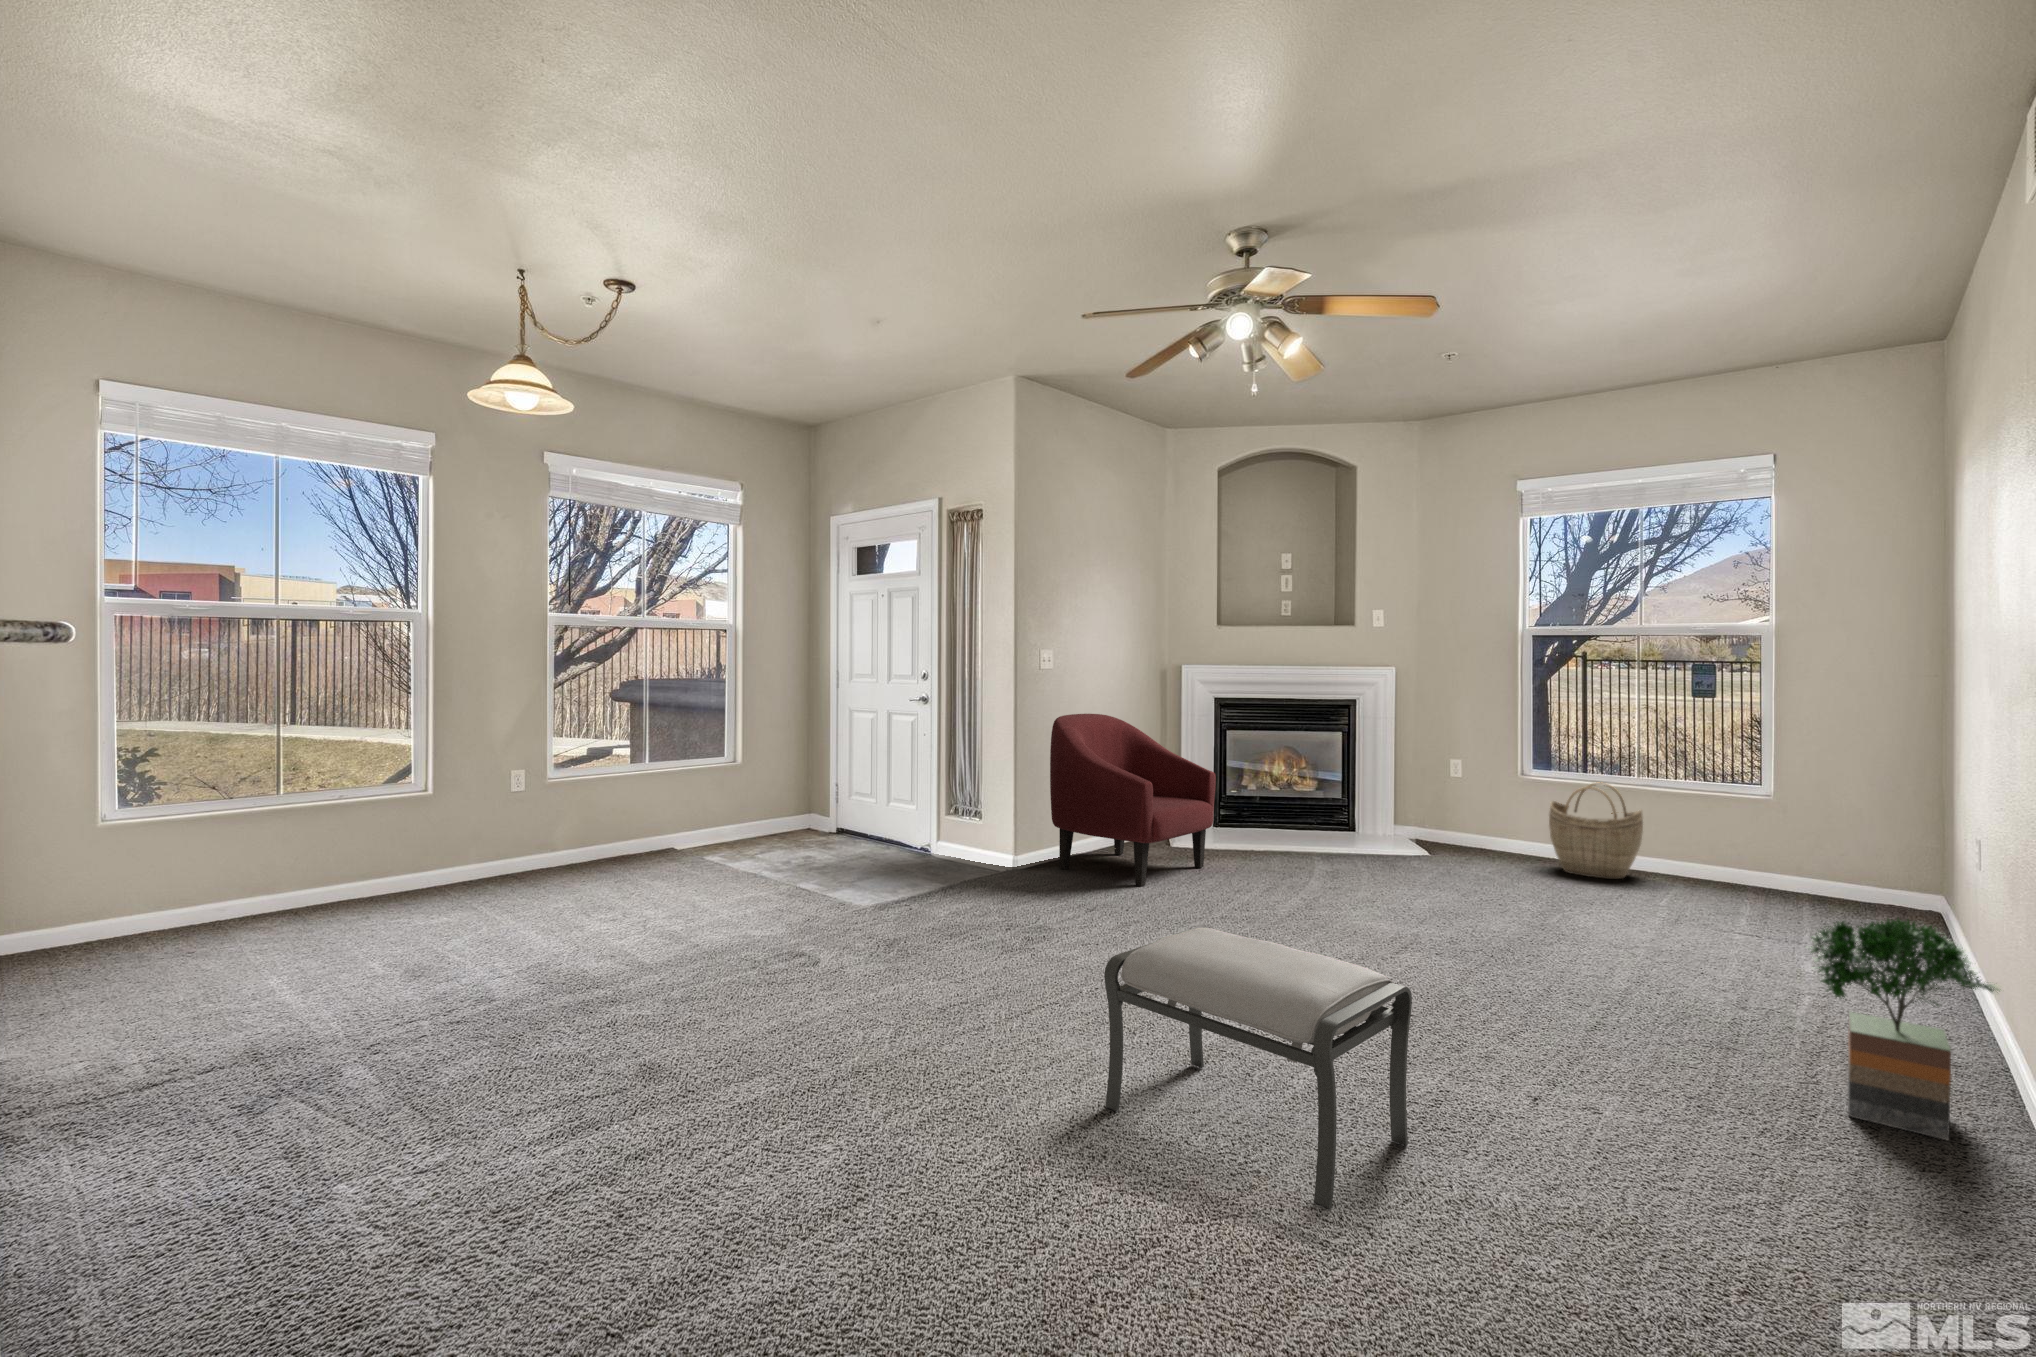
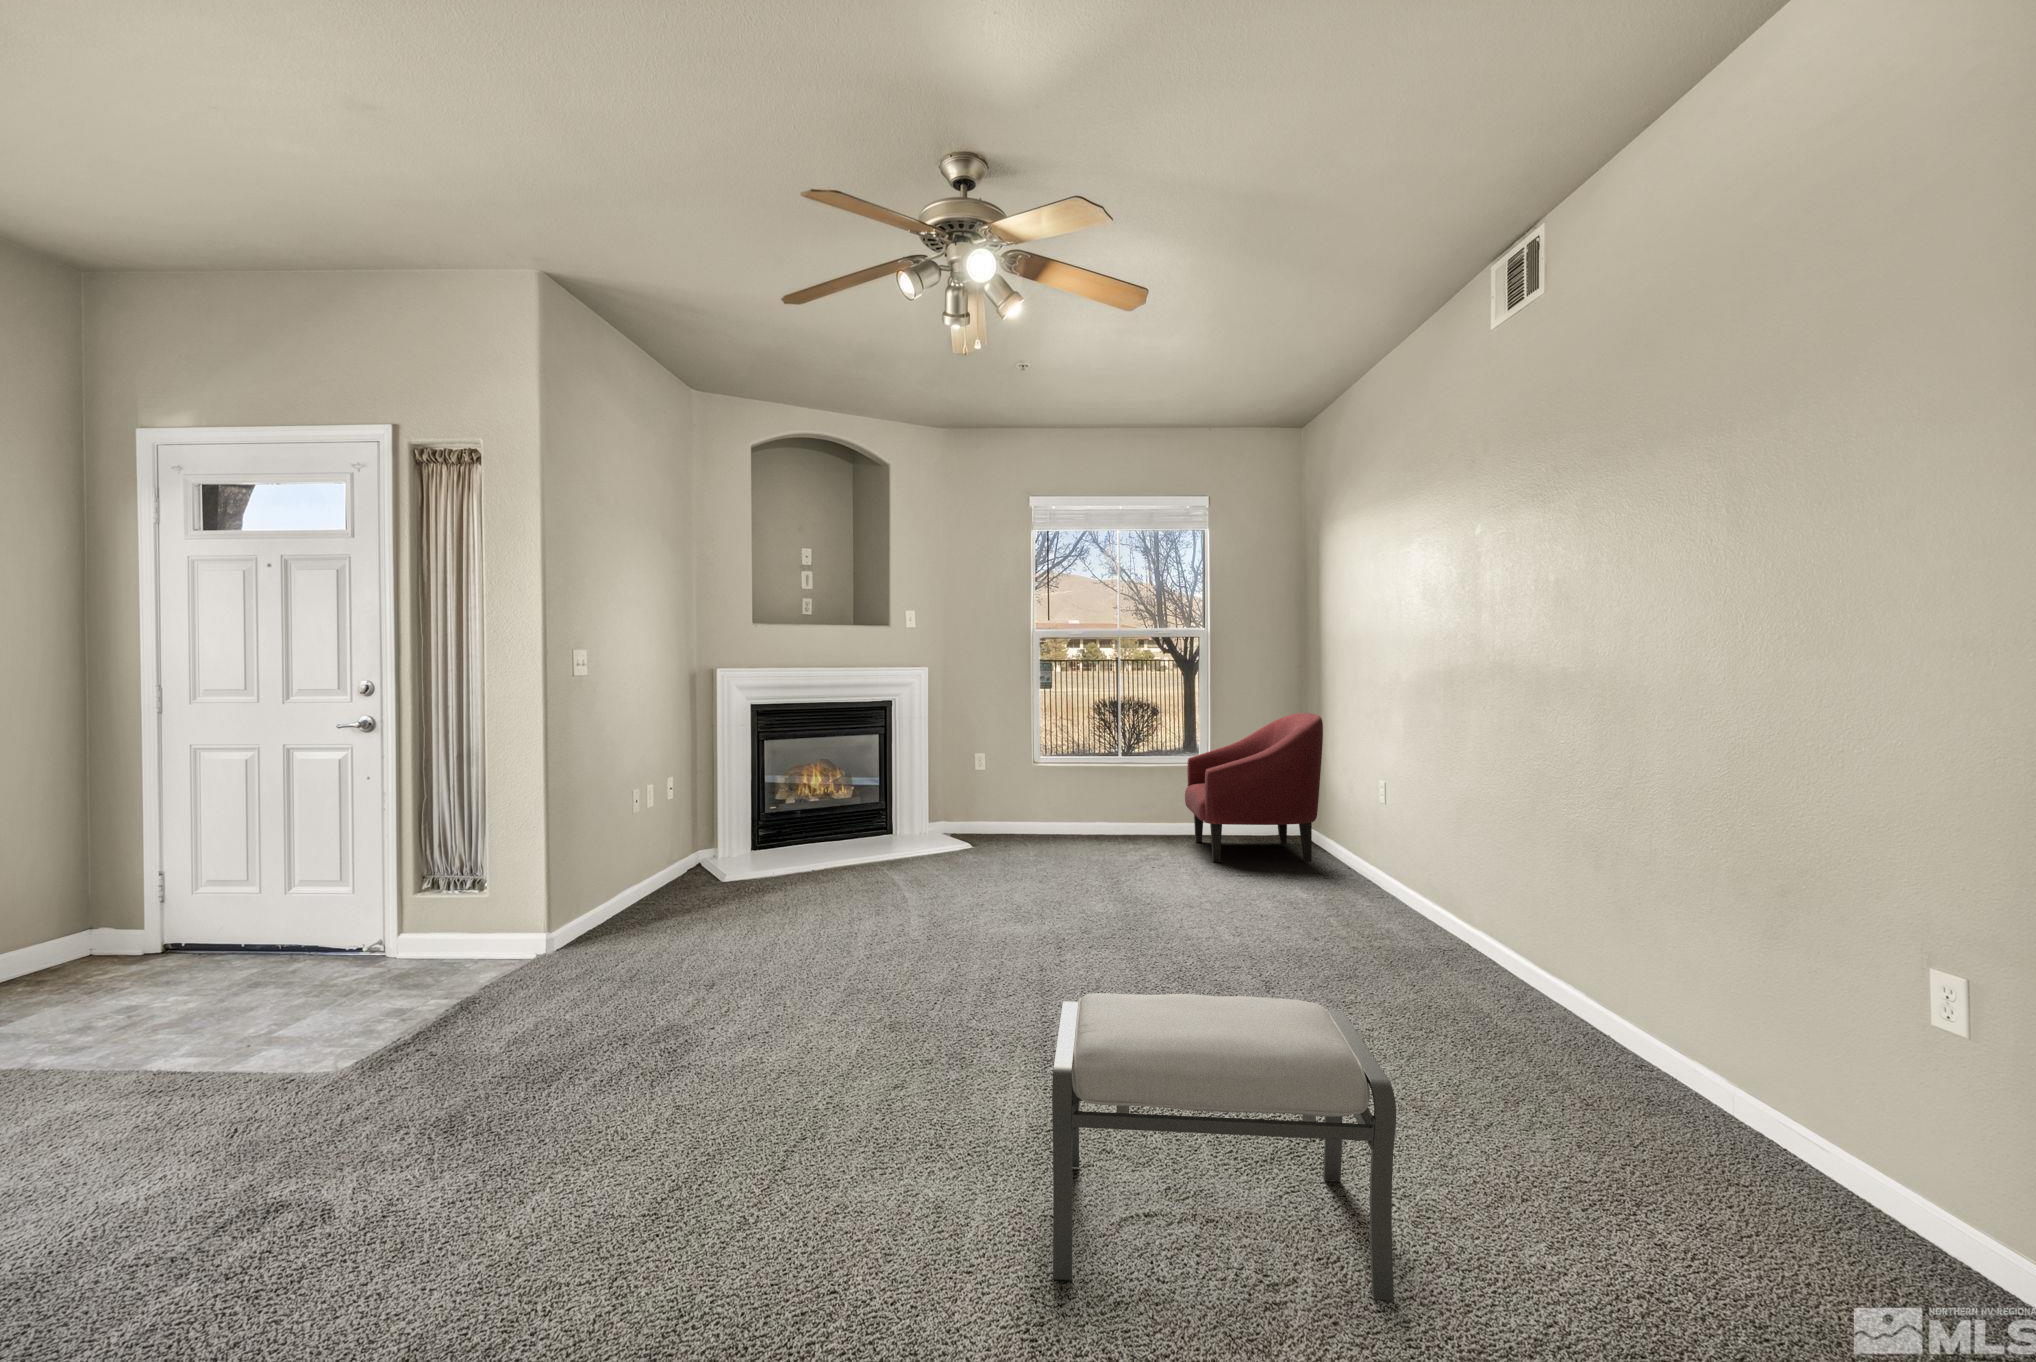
armchair: present [1050,714,1216,886] -> present [1185,713,1323,862]
woven basket: present [1549,782,1643,879] -> none [1069,764,1138,848]
potted tree: present [1810,918,1998,1140] -> none [1446,853,1573,1018]

